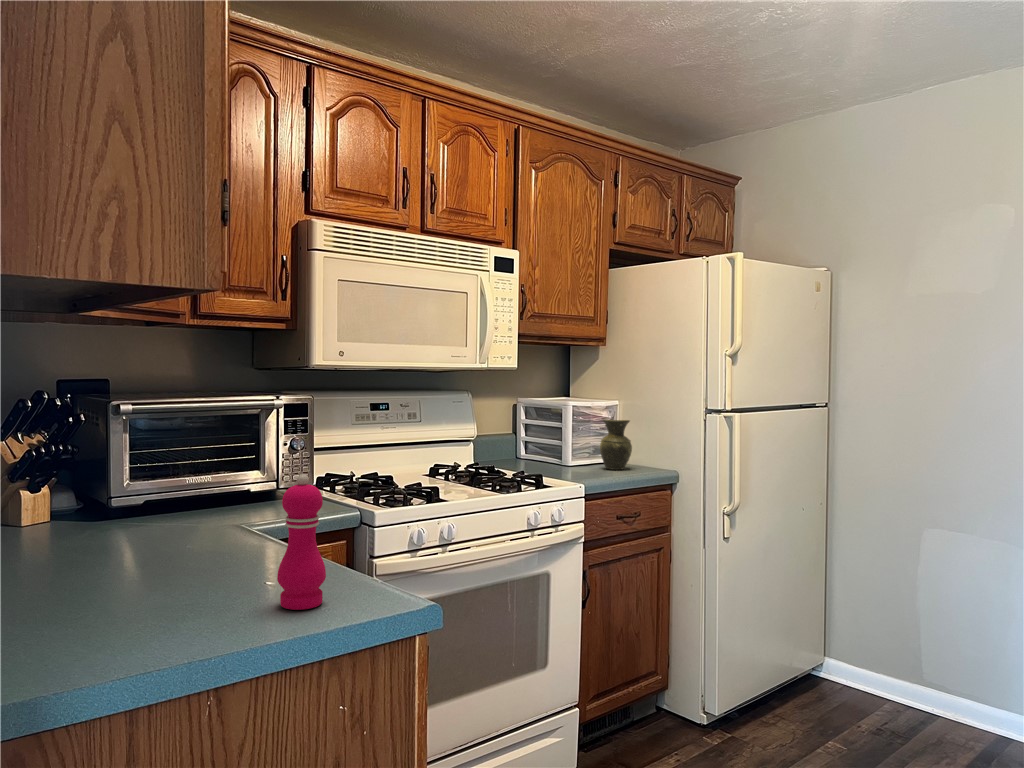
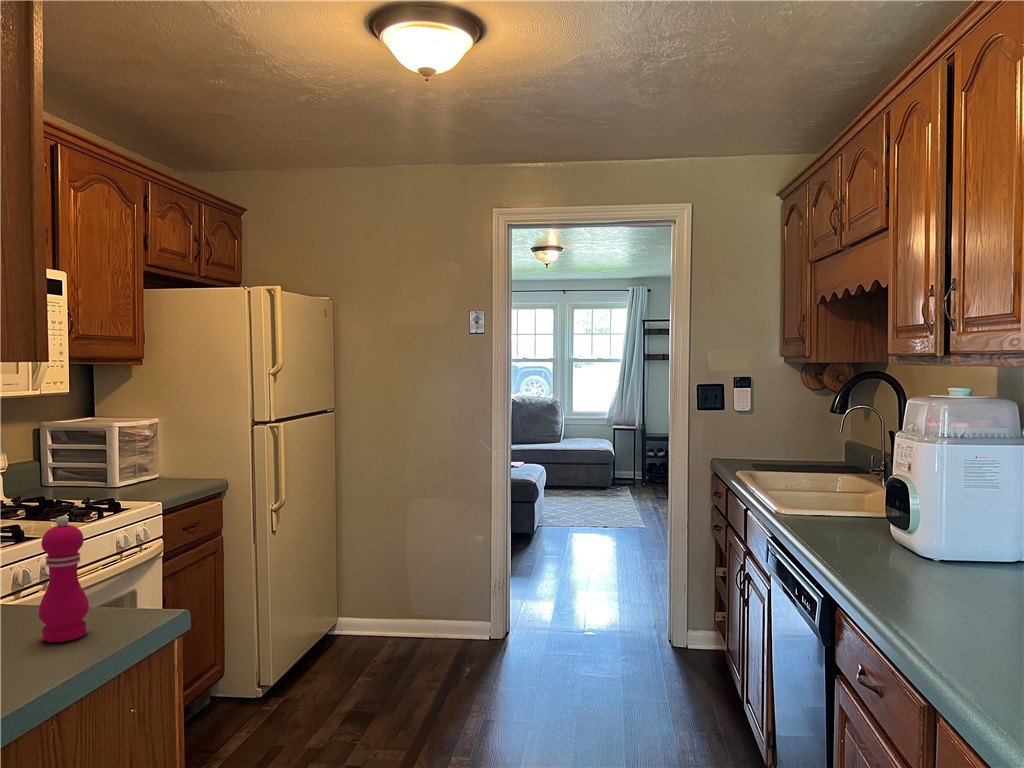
vase: present [600,420,632,470] -> none [152,436,185,485]

